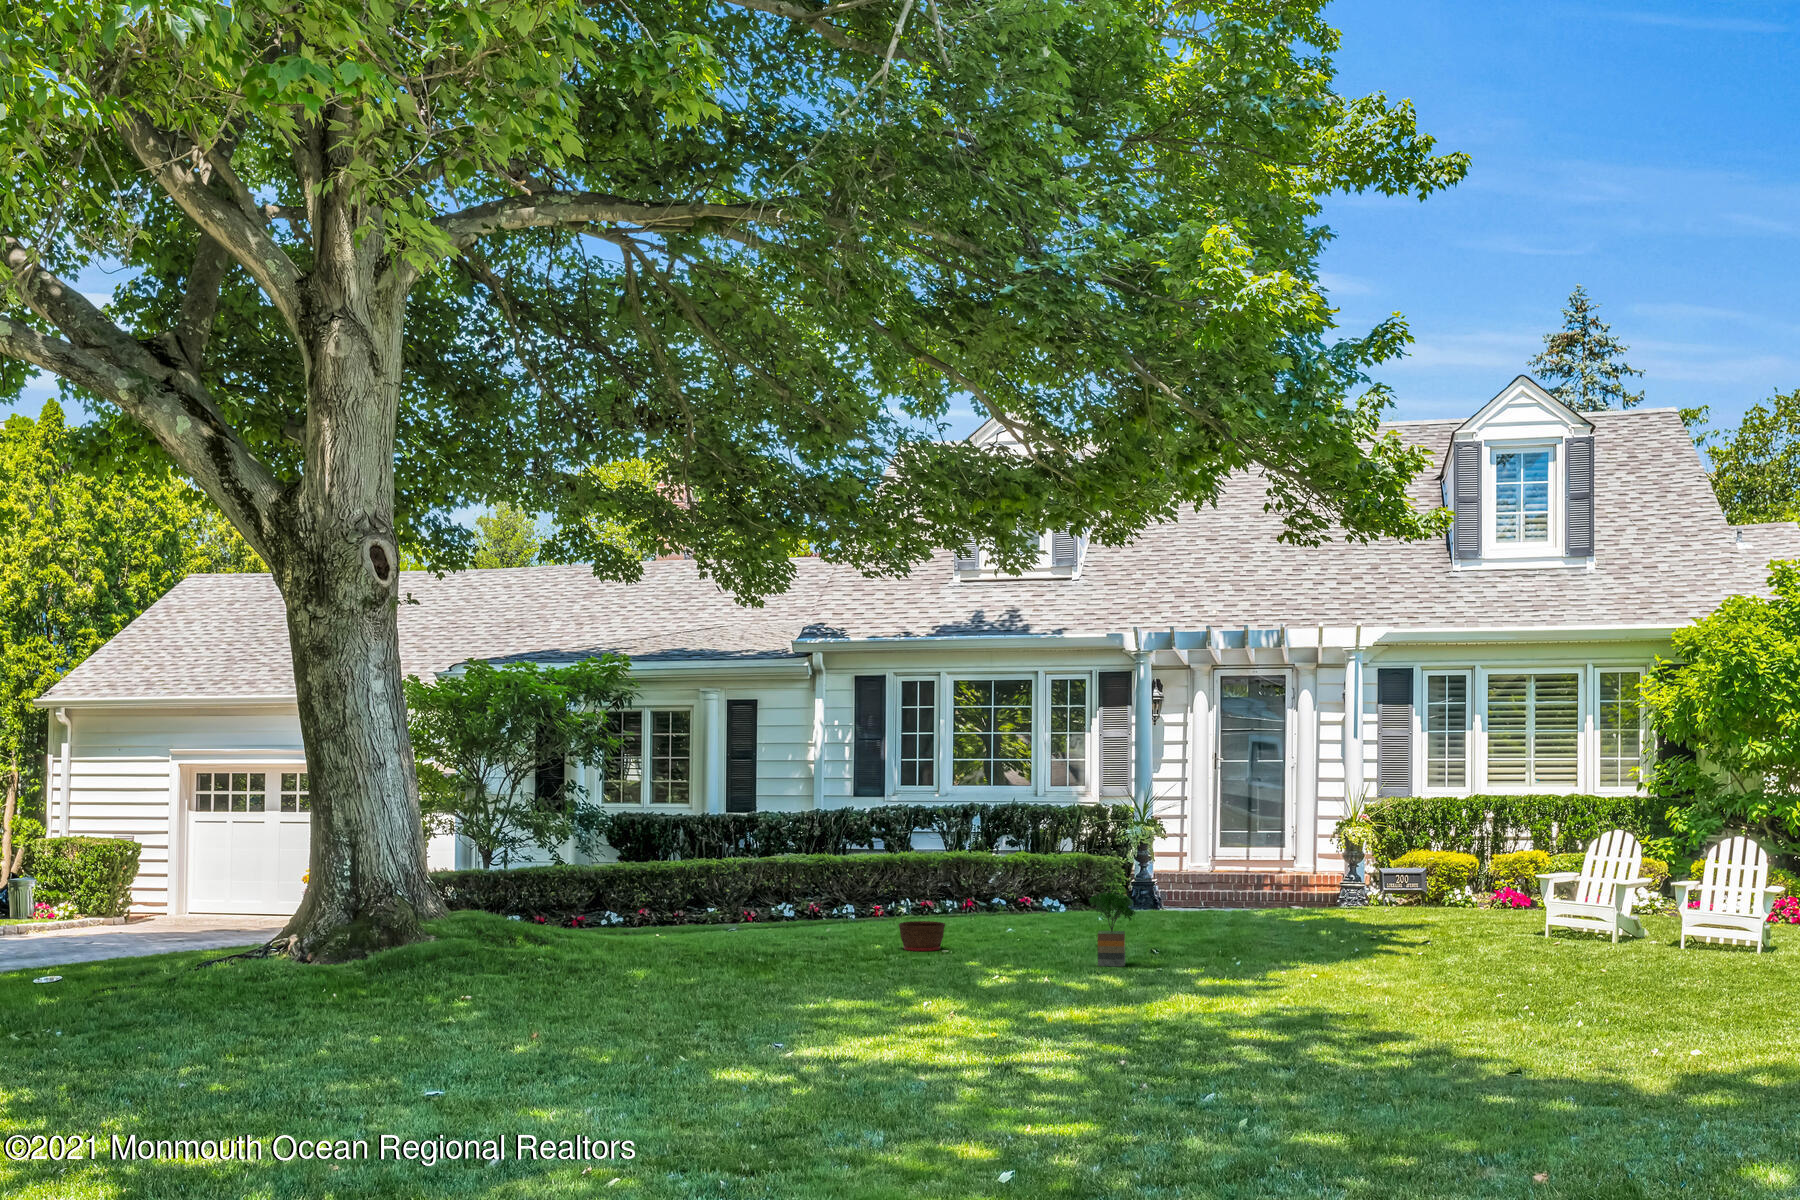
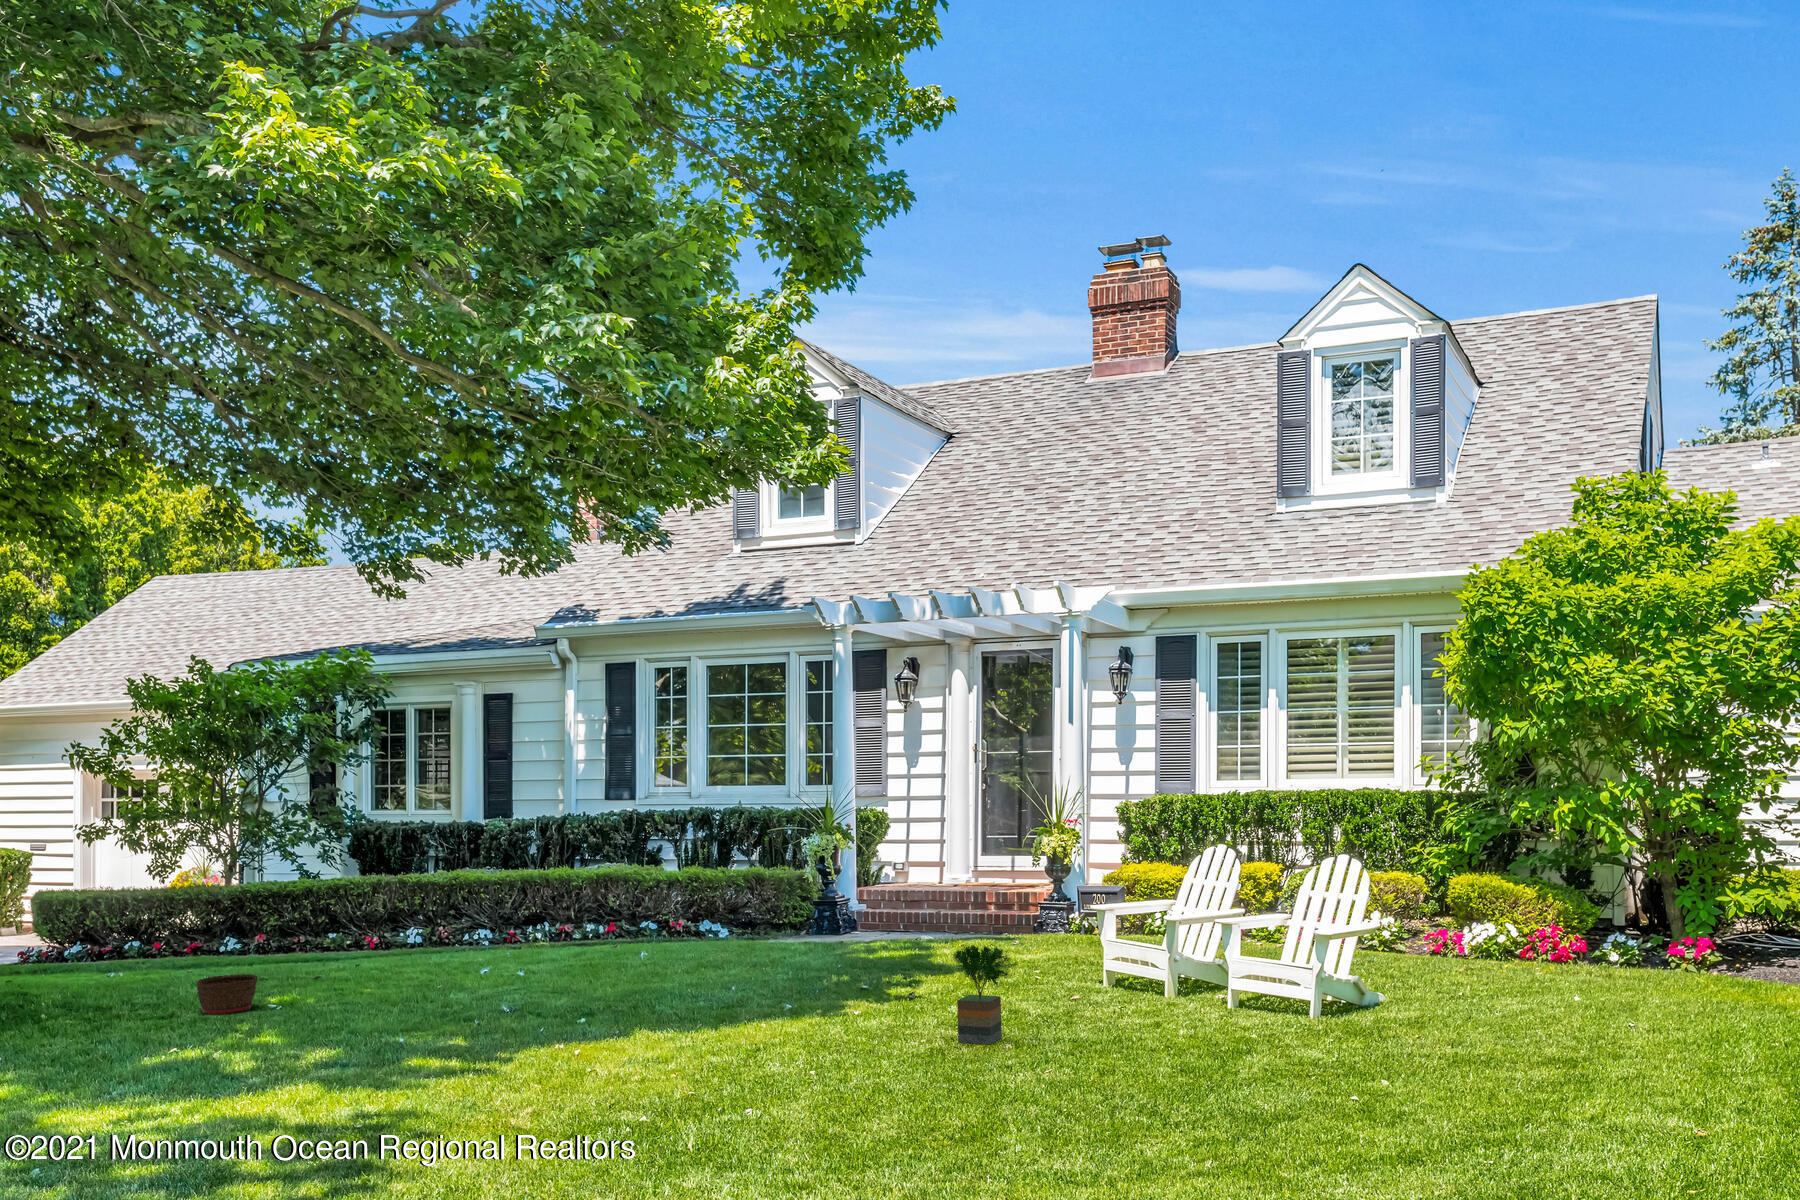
potted tree: present [1090,893,1136,967] -> present [953,945,1010,1045]

